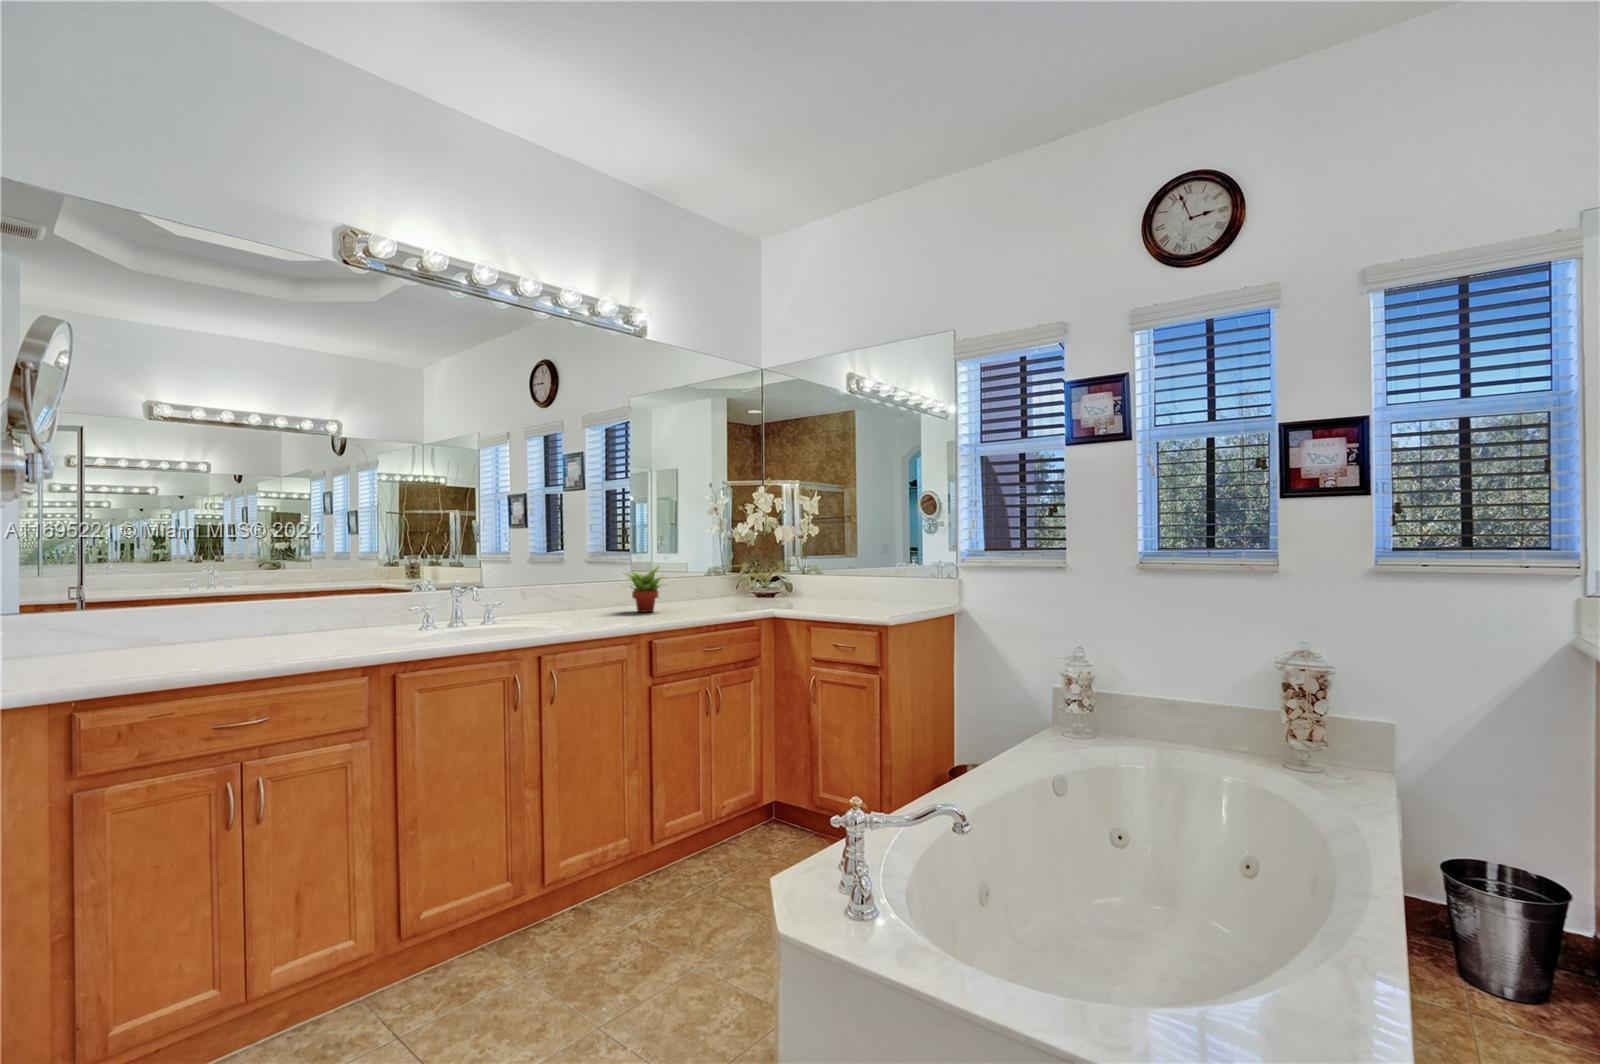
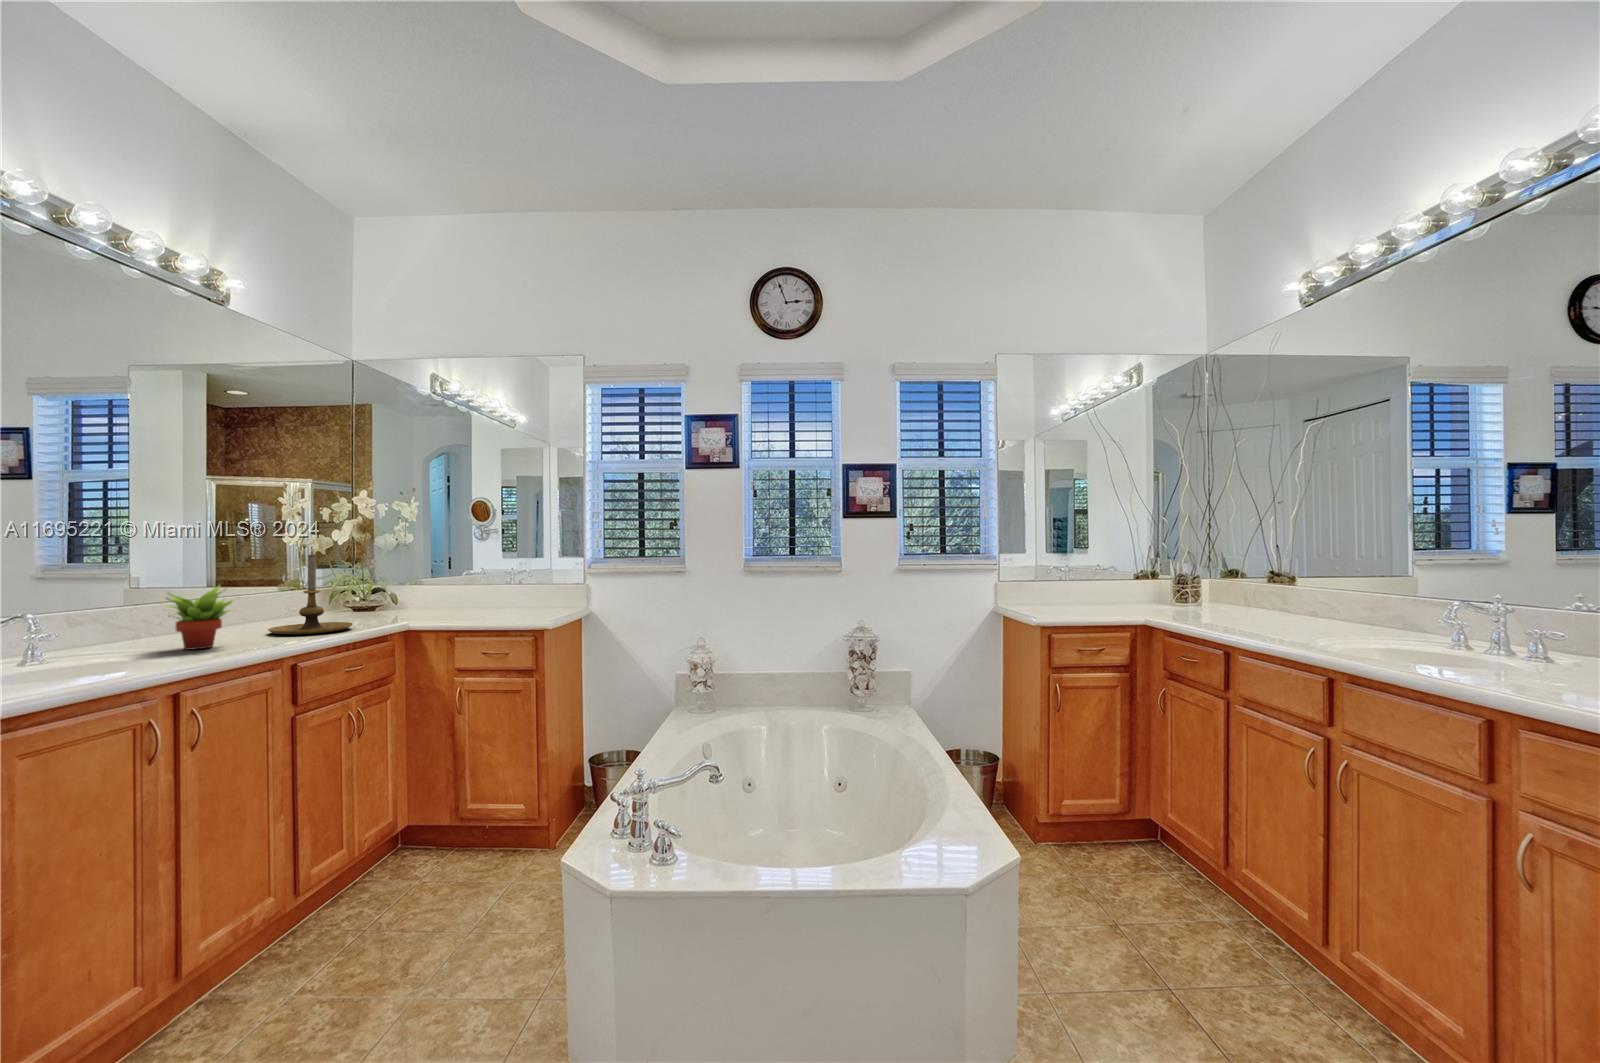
candle holder: none [696,542,753,607] -> present [268,554,353,635]

